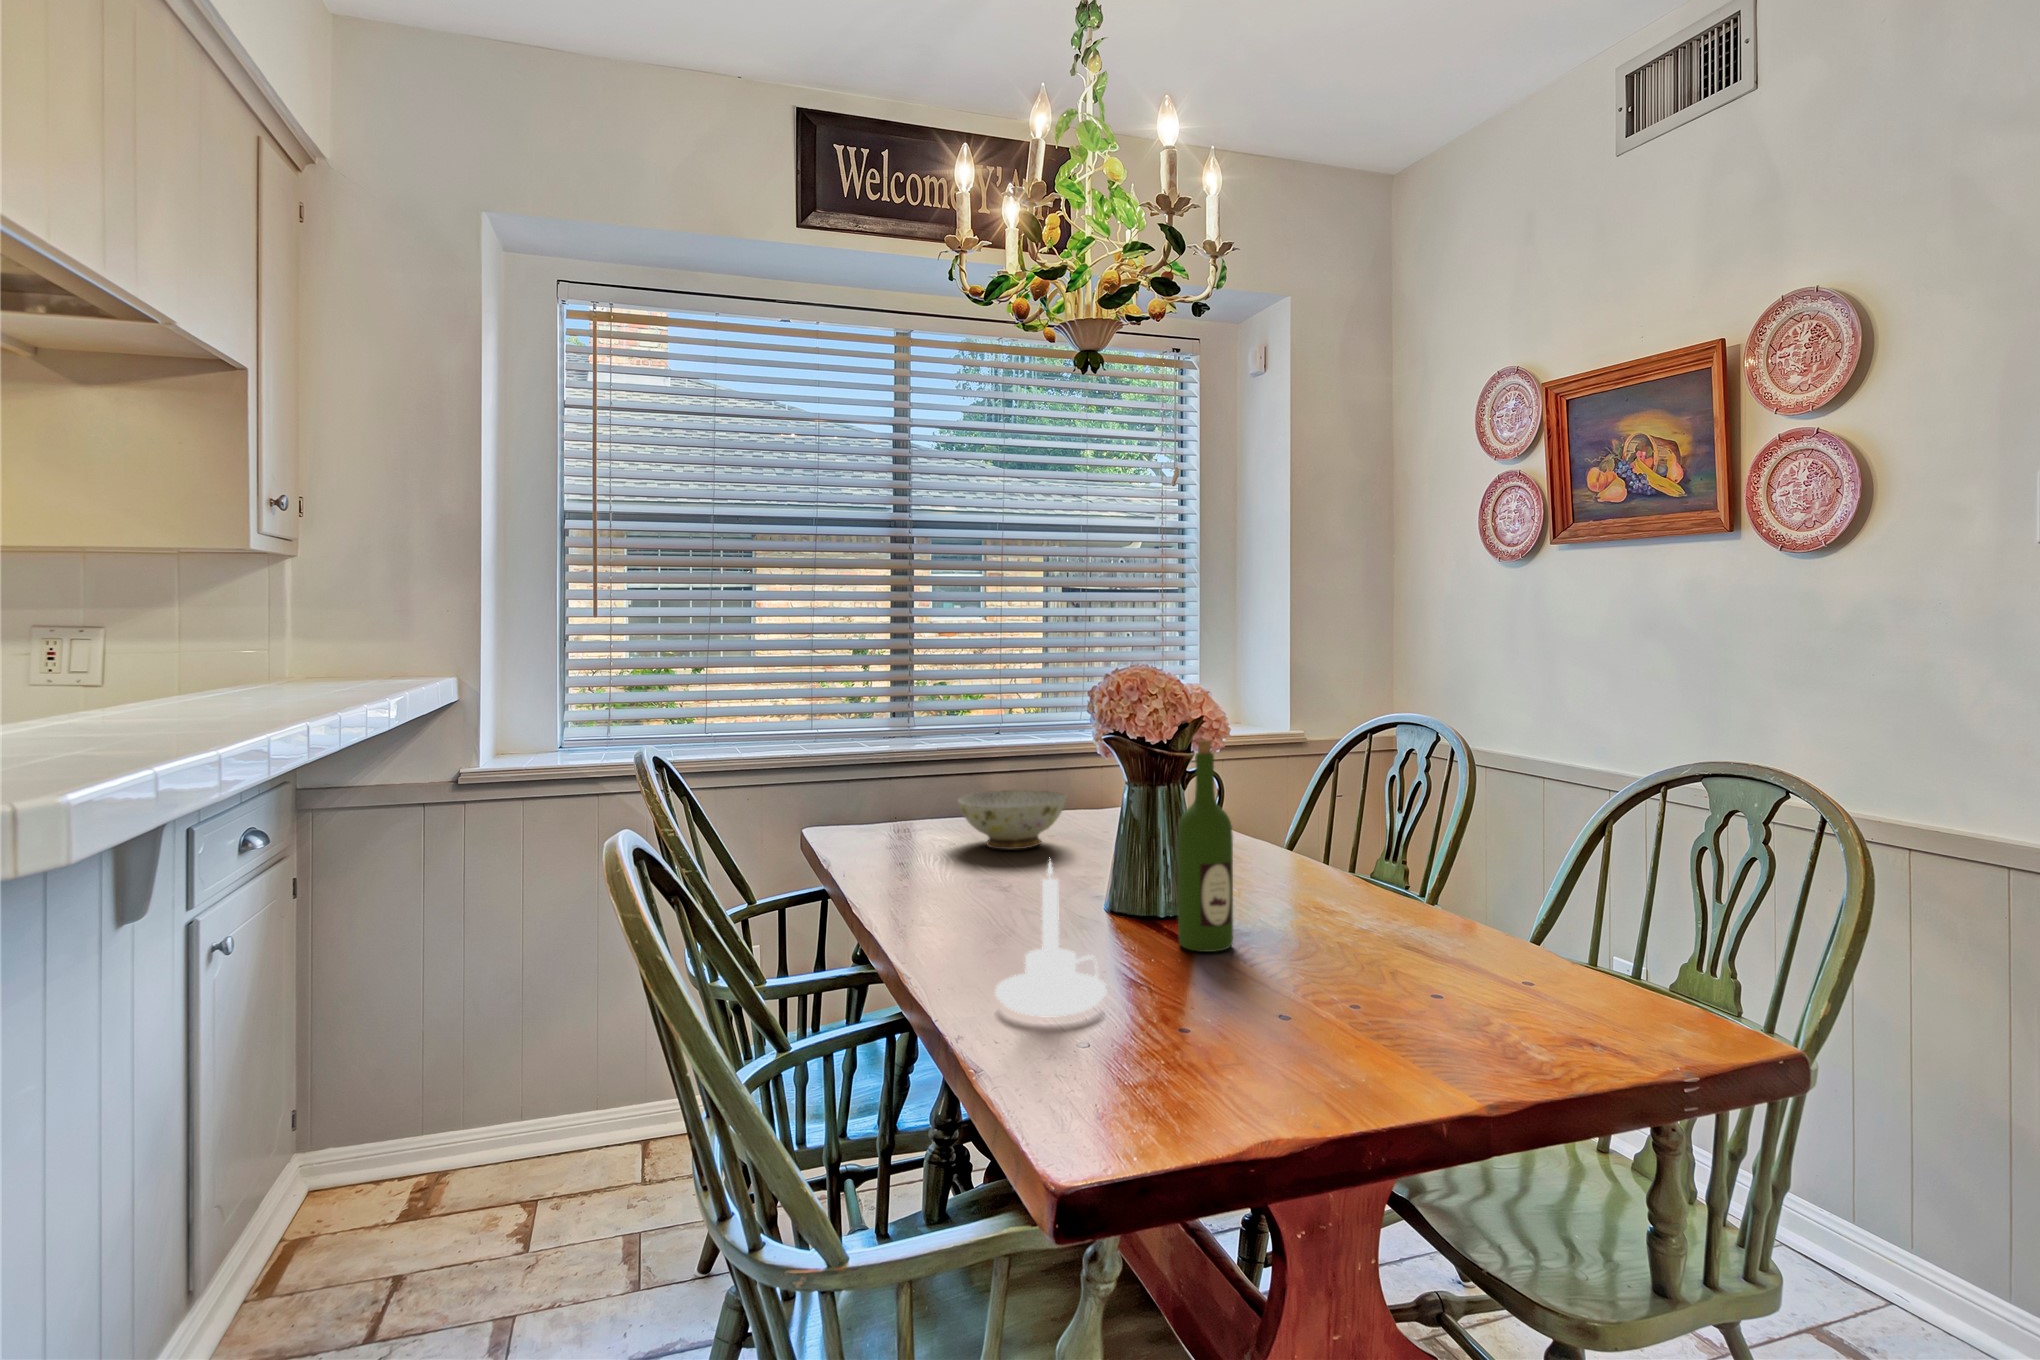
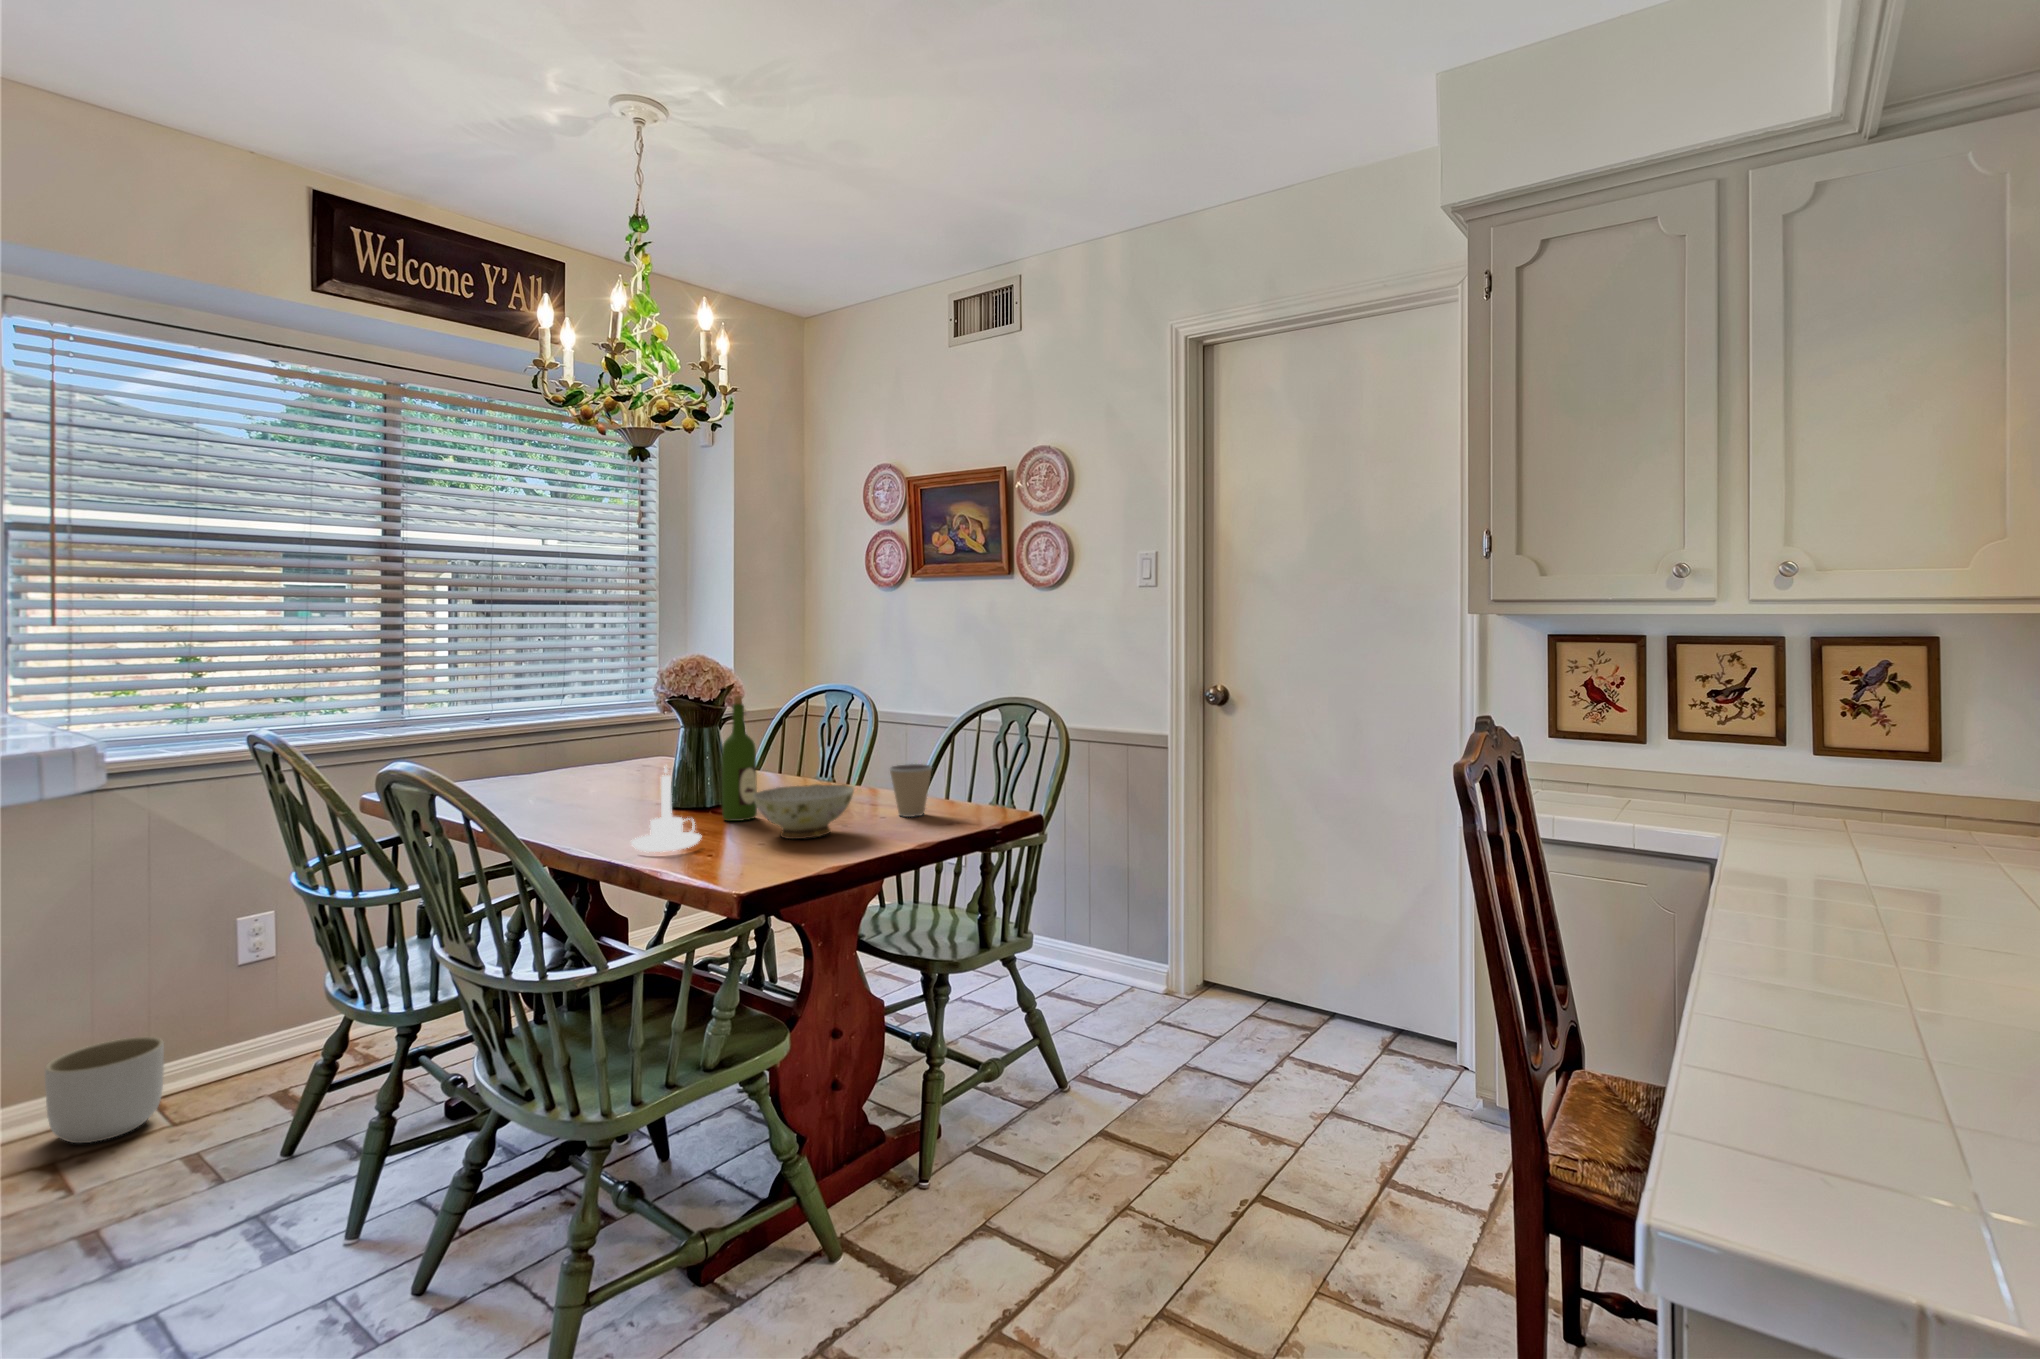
ceramic bowl: present [958,790,1067,850] -> present [753,784,854,839]
coffee cup: none [1465,886,1554,995] -> present [890,764,932,817]
planter: none [538,1067,640,1182] -> present [45,1037,164,1143]

